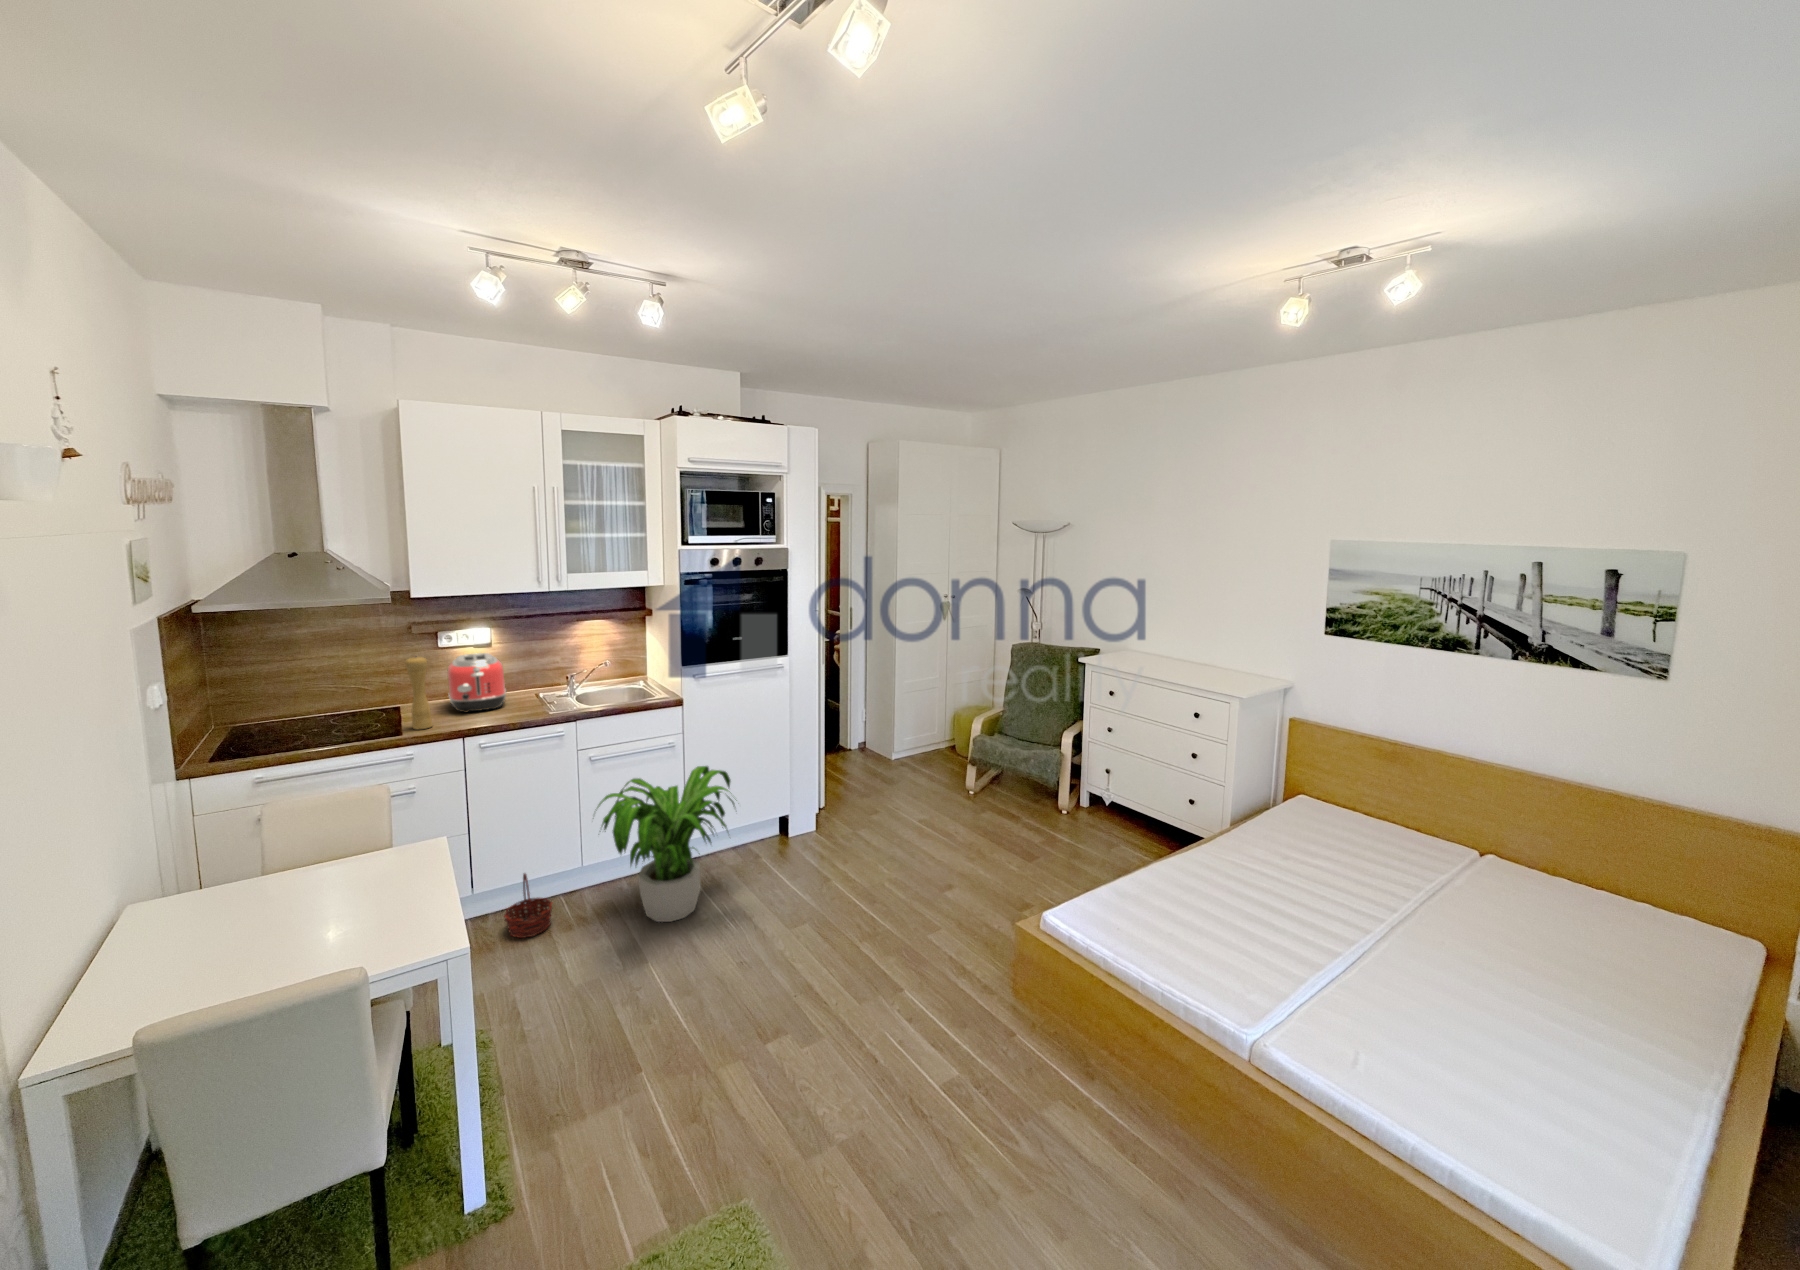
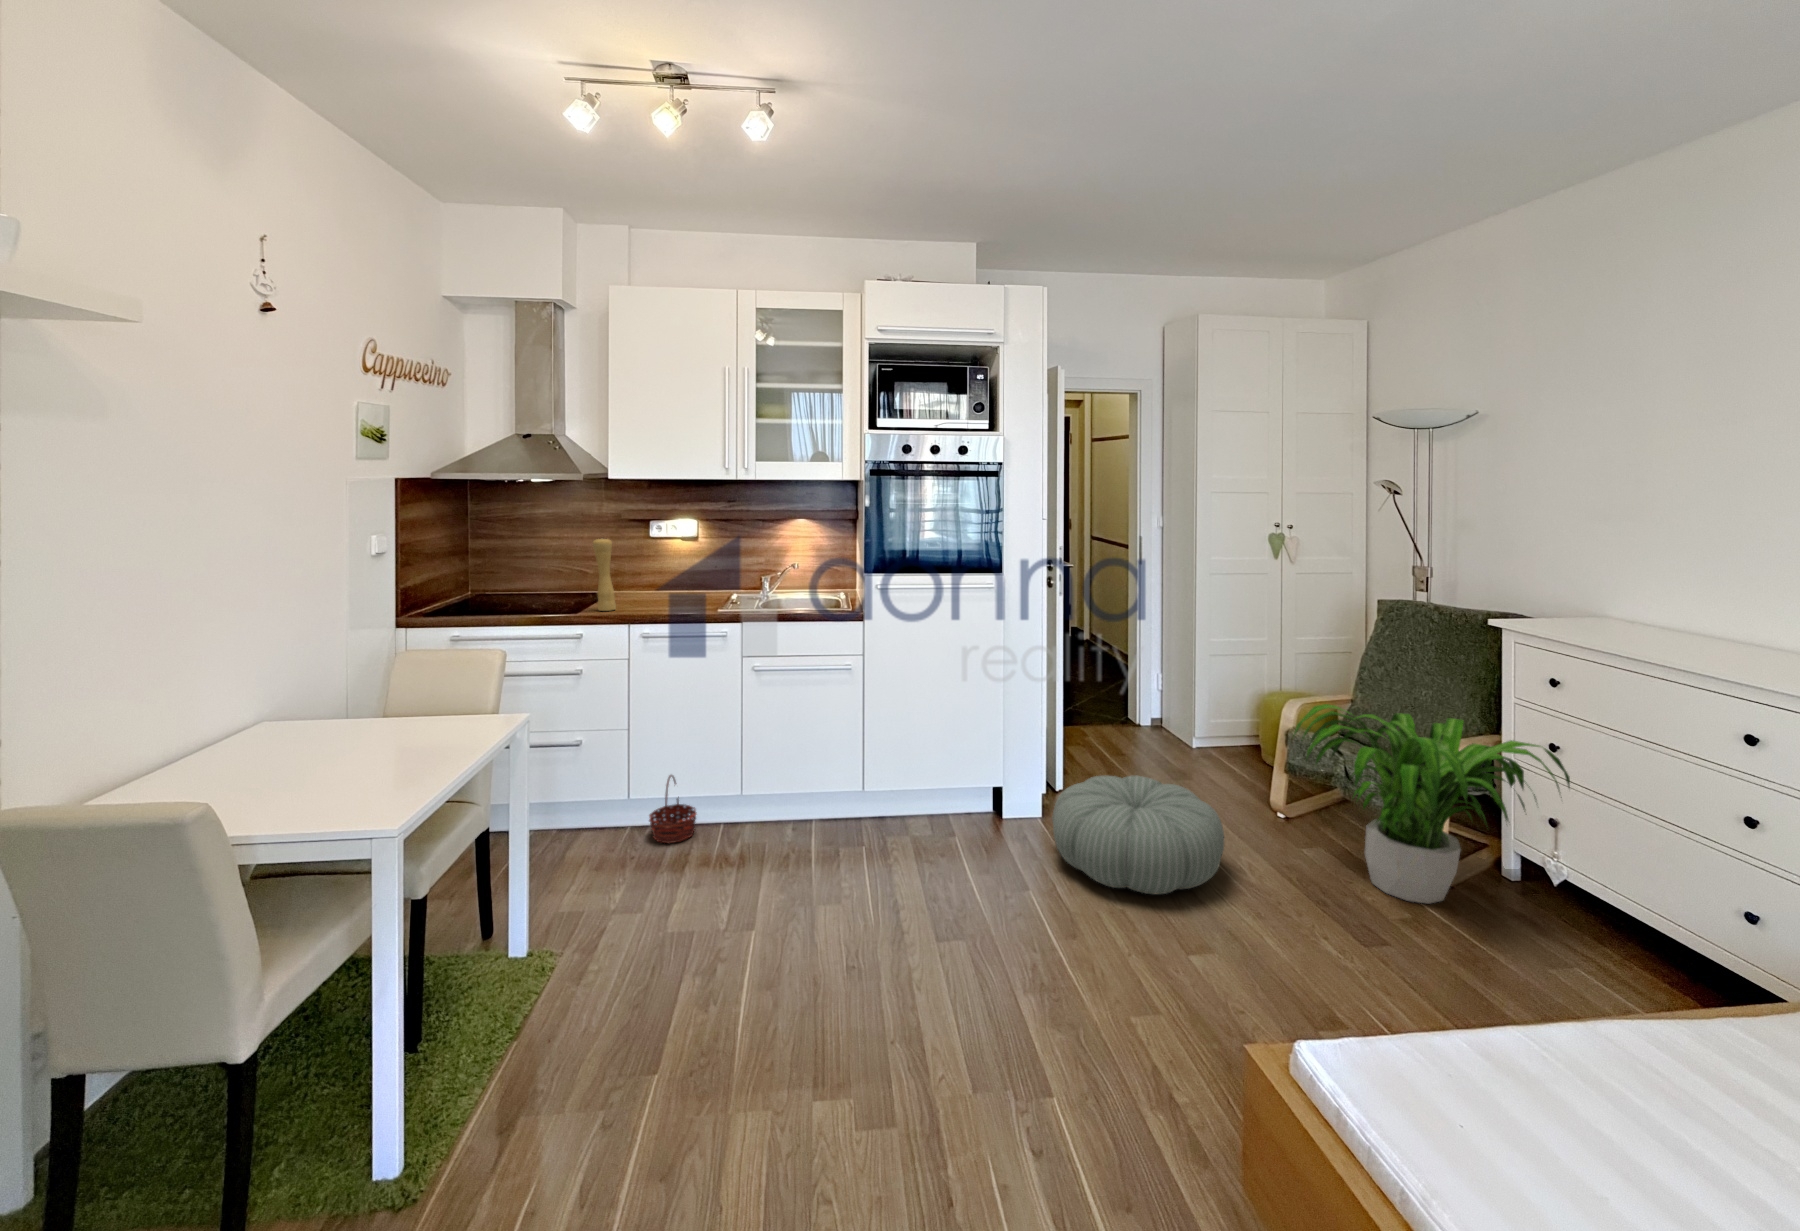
toaster: present [447,653,506,713] -> none [648,549,706,604]
potted plant: present [597,766,735,922] -> present [1293,704,1570,904]
pouf: none [848,790,961,869] -> present [1052,776,1224,894]

